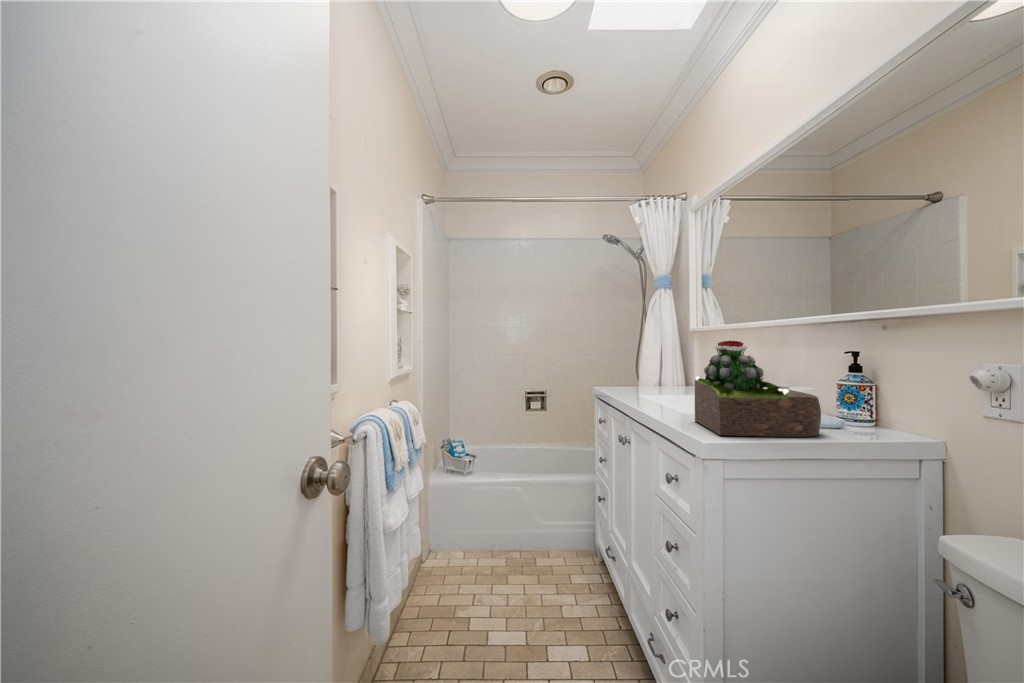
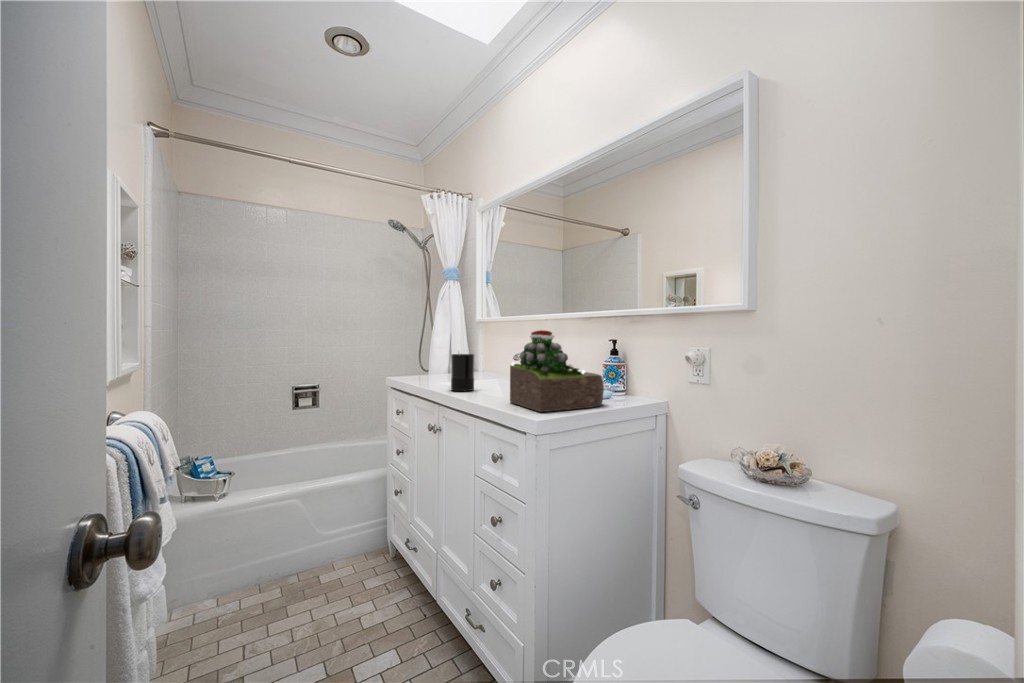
candle: none [643,362,668,405] -> present [451,352,474,391]

